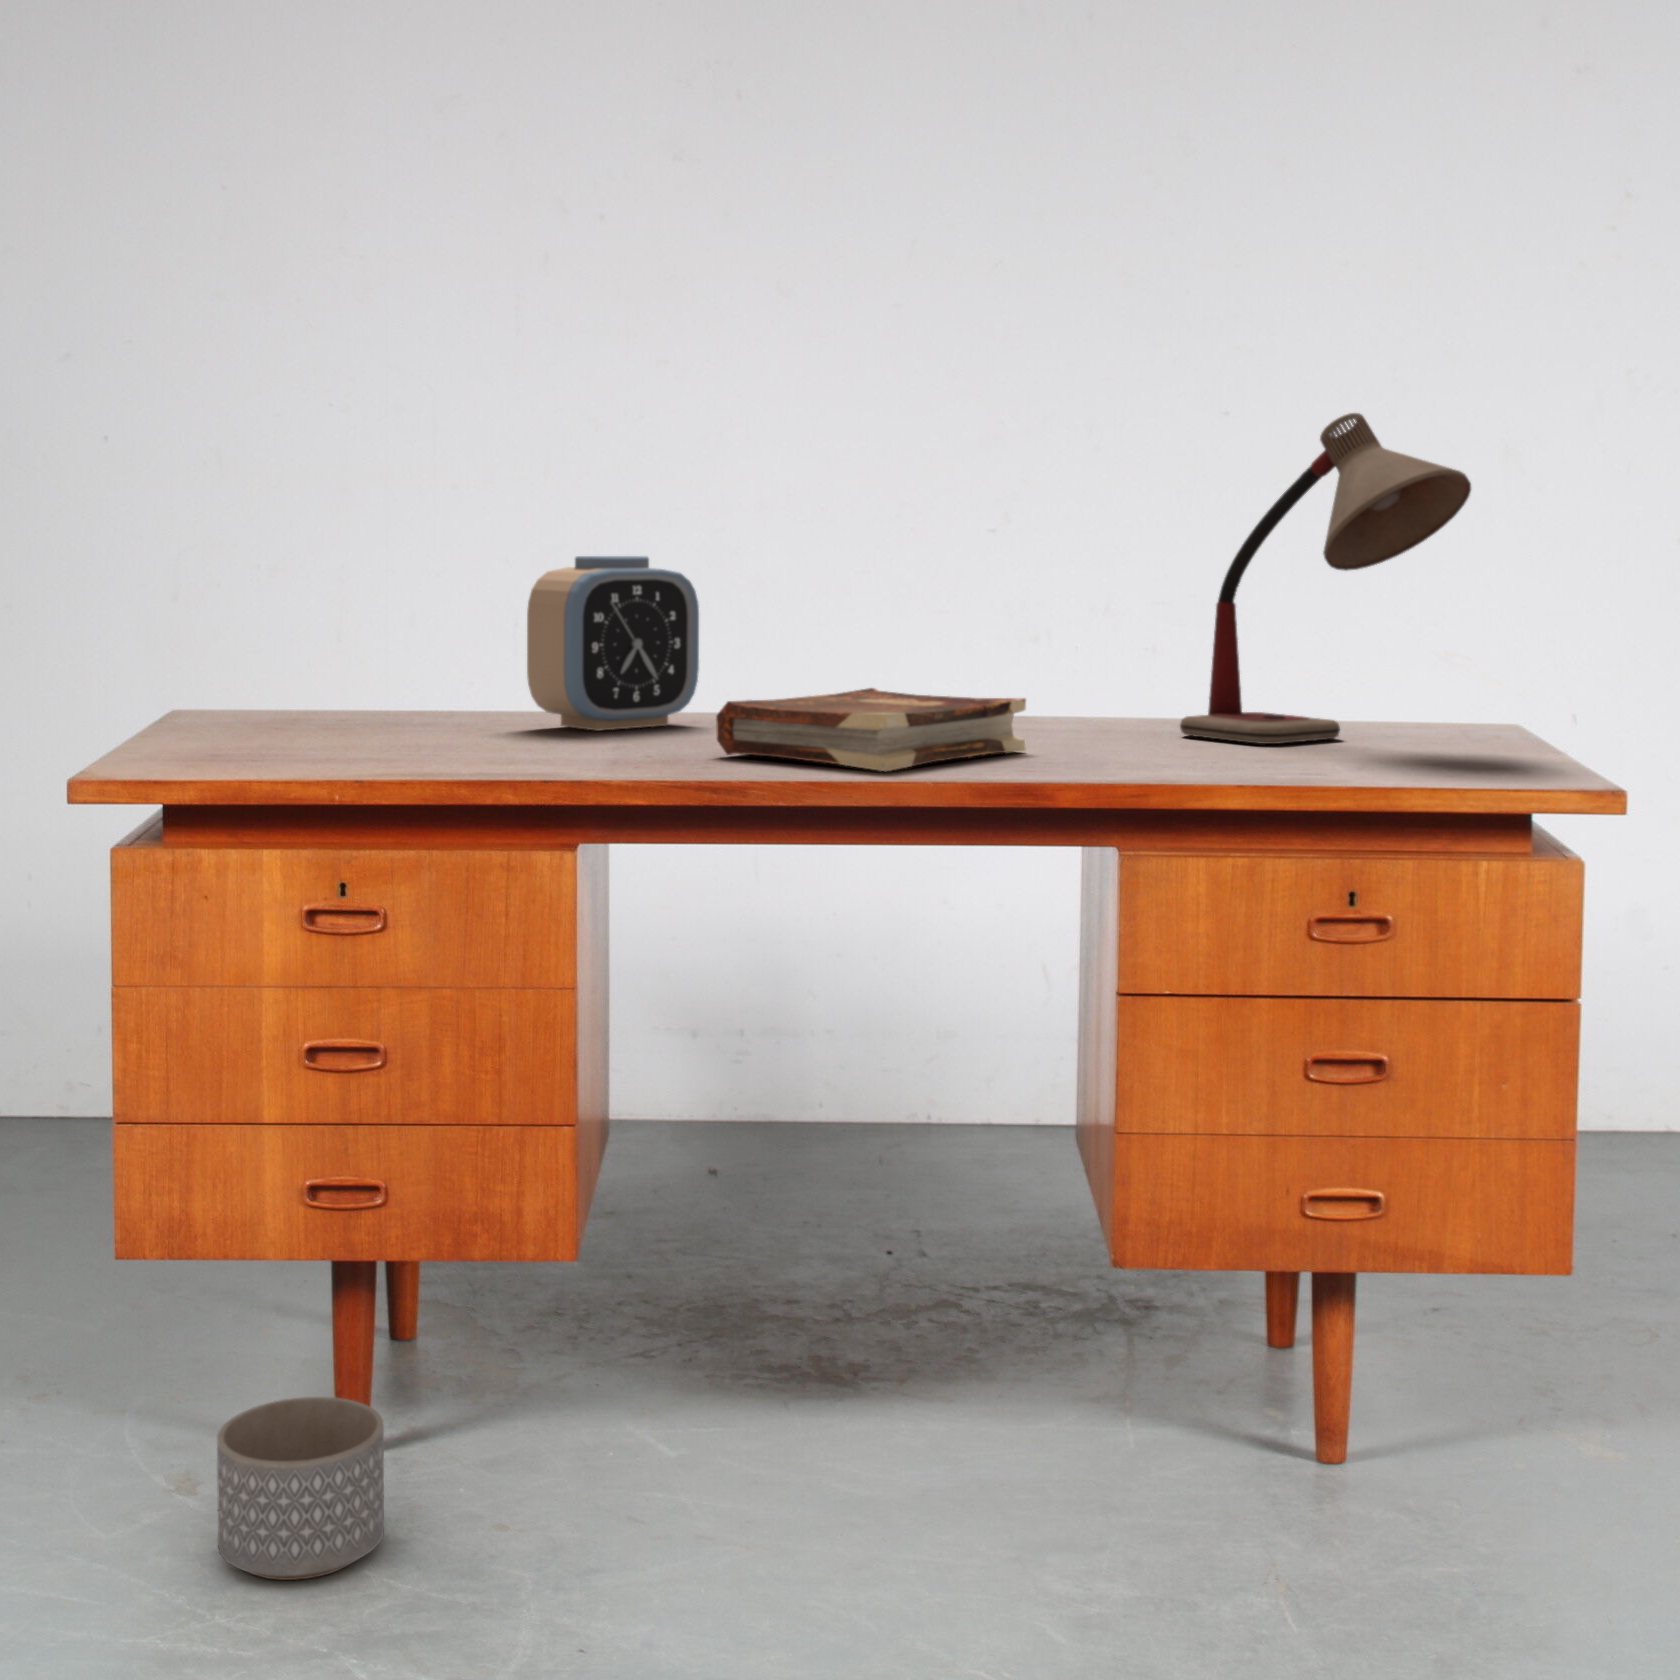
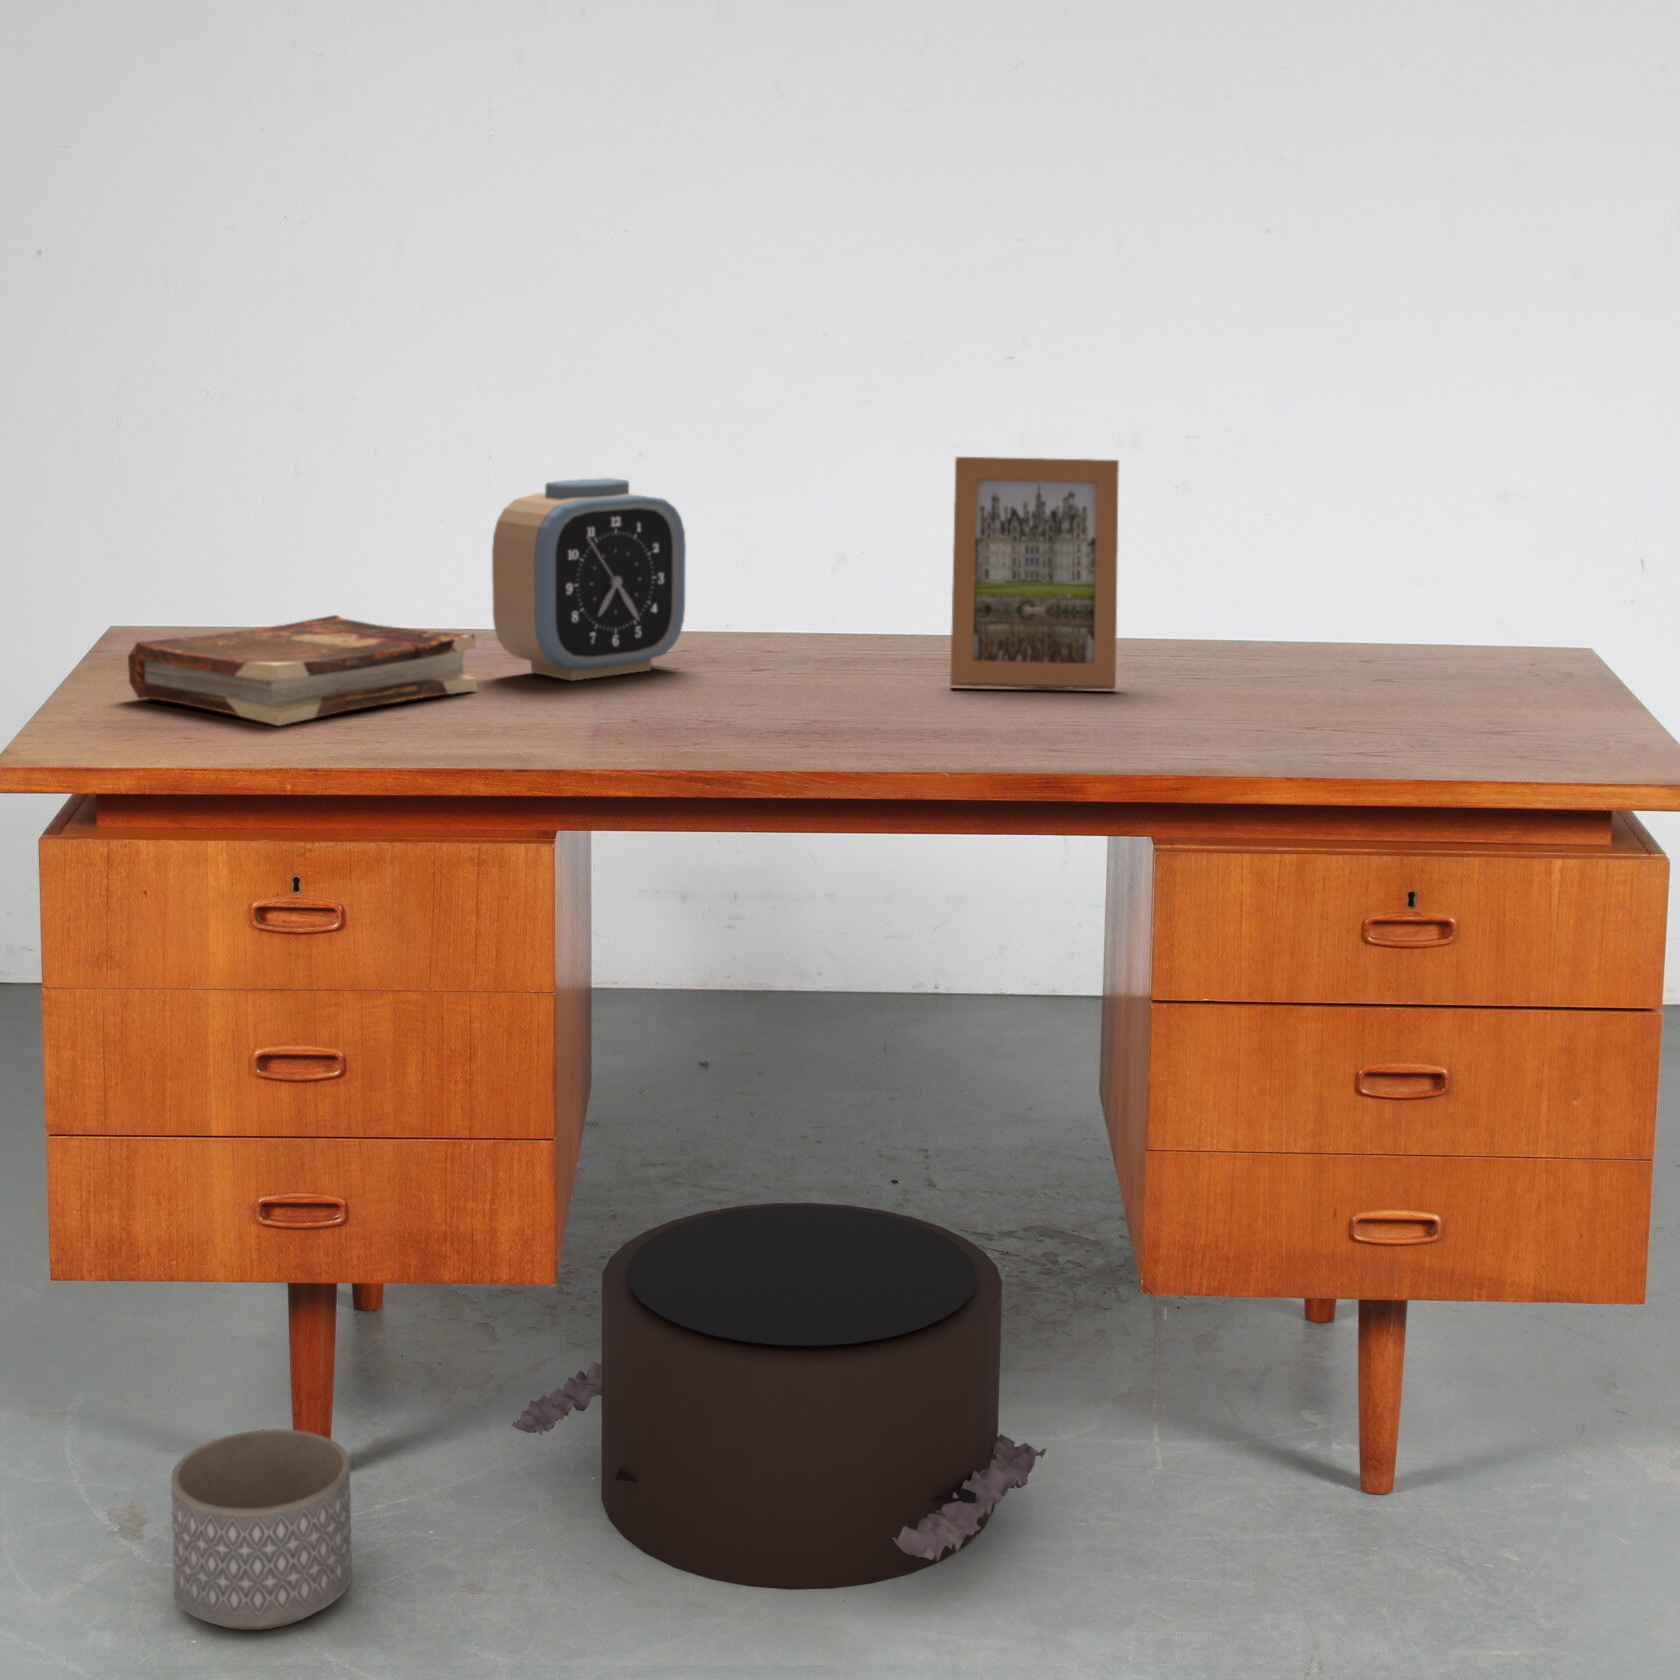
desk lamp: present [1180,413,1471,744] -> none [1225,333,1559,704]
picture frame: none [935,533,1083,737] -> present [950,457,1119,689]
book: present [716,688,1026,771] -> present [128,615,477,725]
pouf: none [534,1203,1028,1544] -> present [511,1203,1046,1589]

